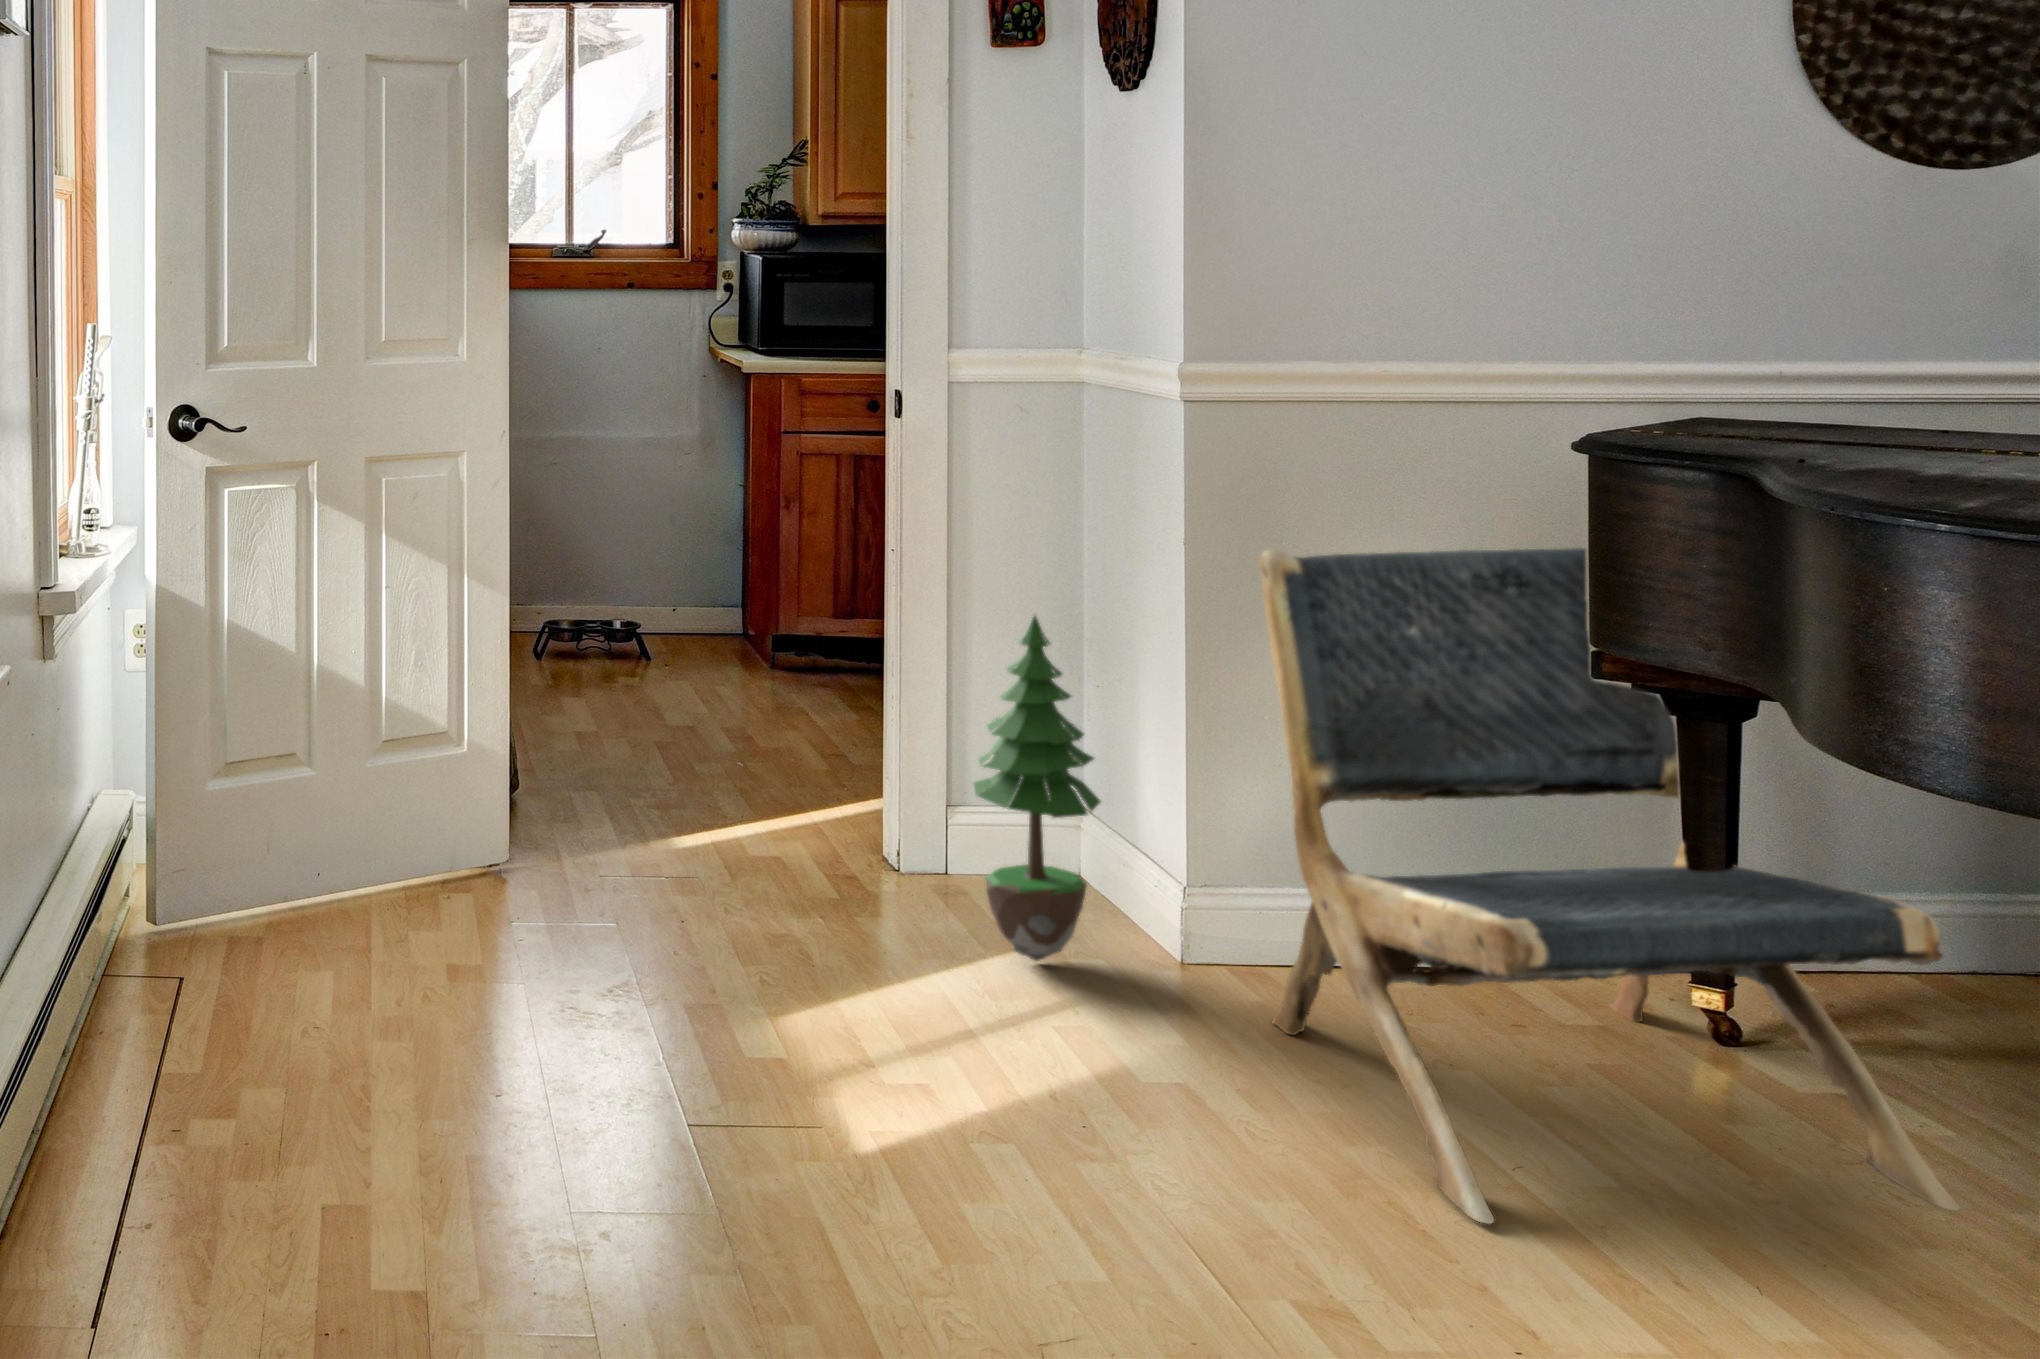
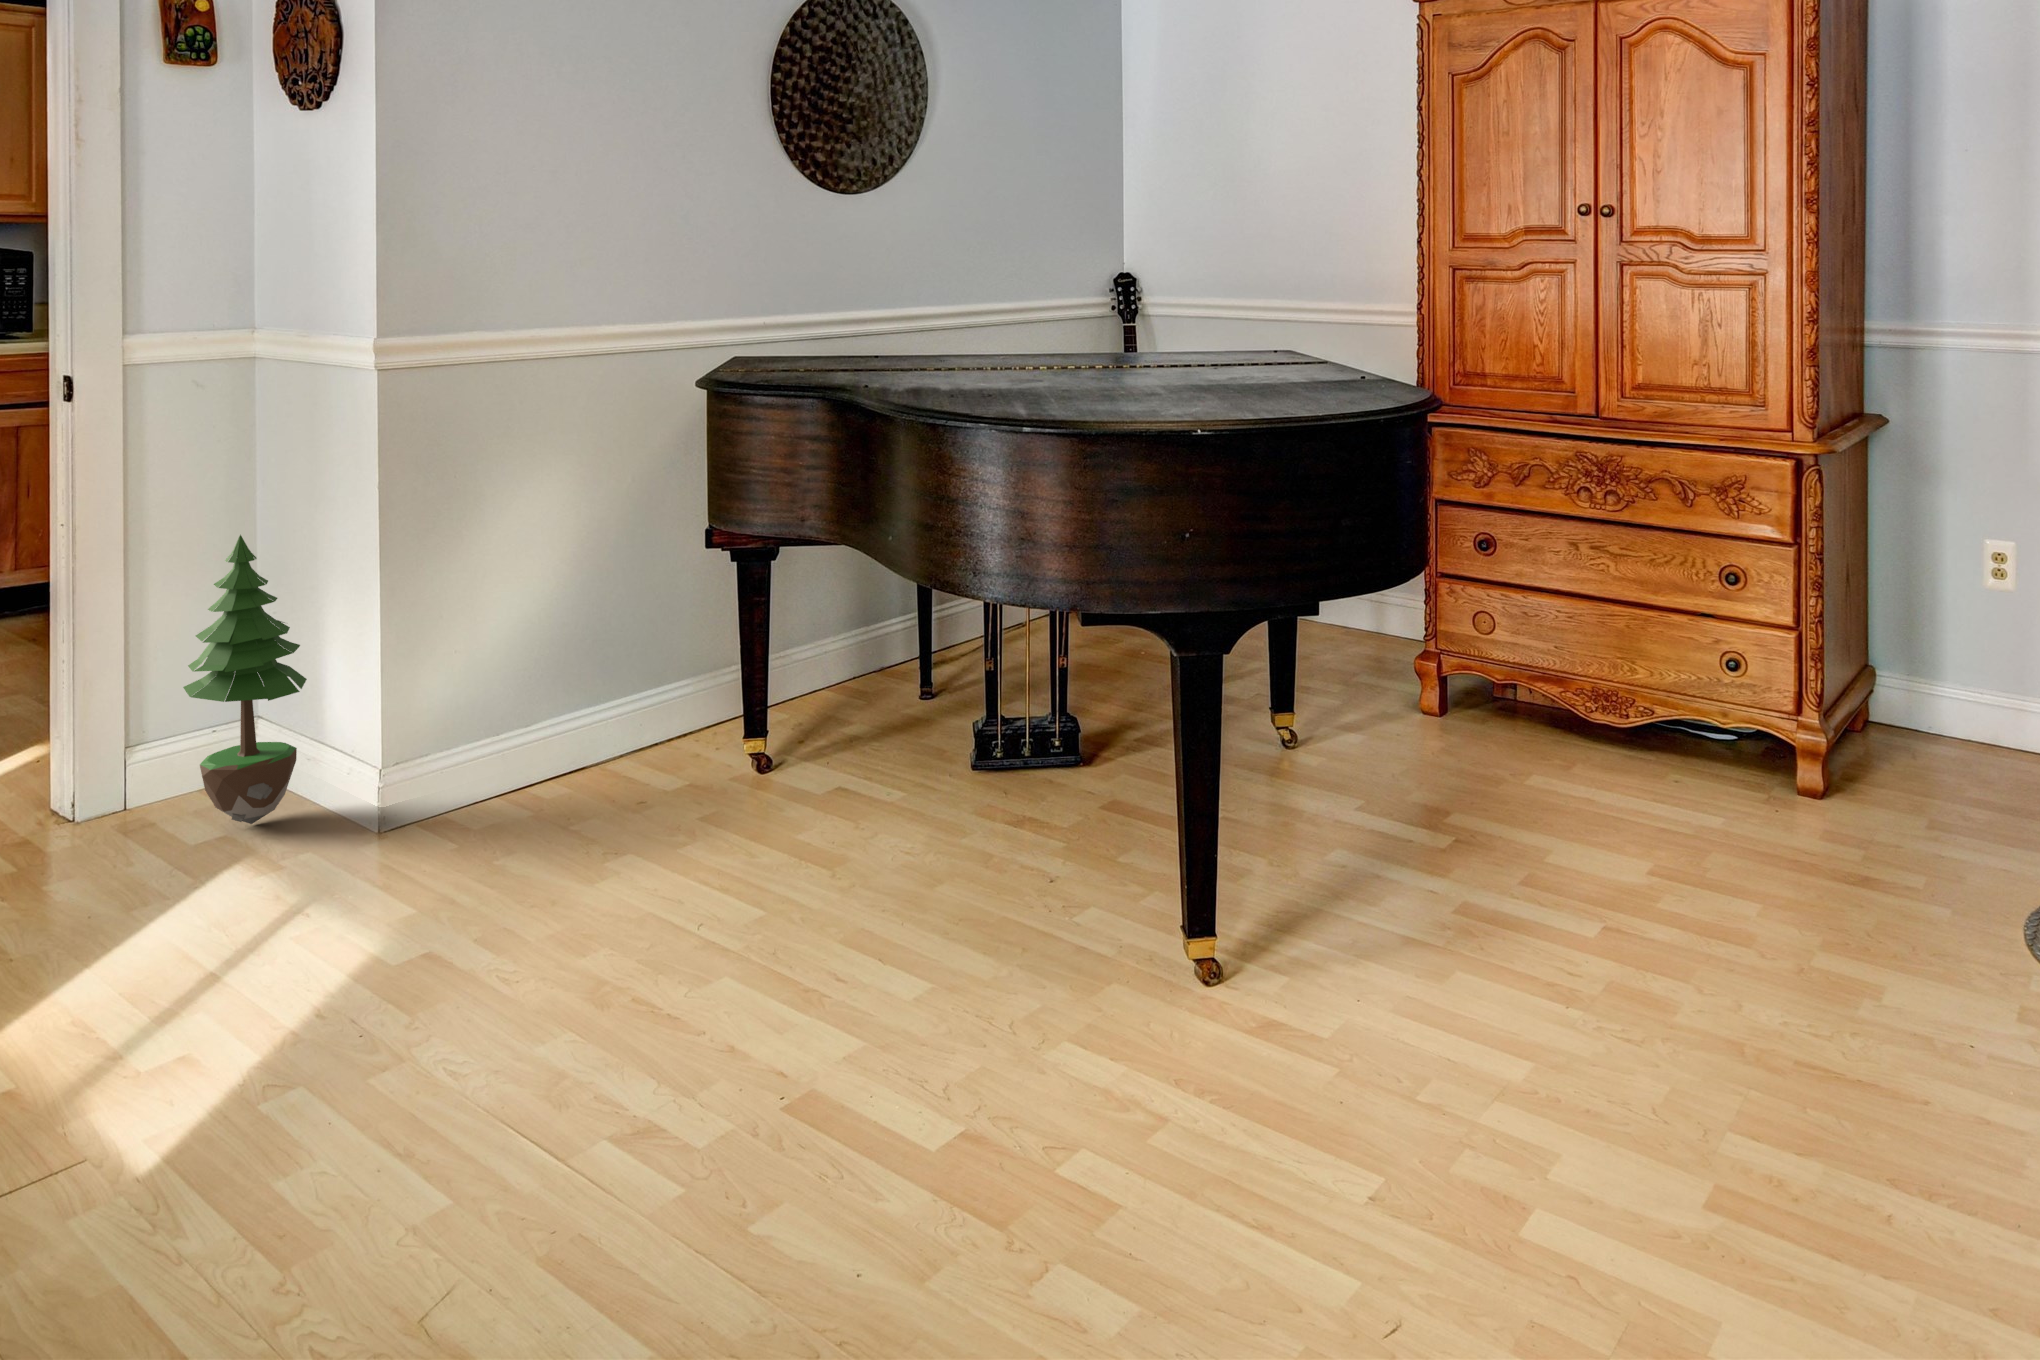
lounge chair: present [1259,548,1960,1223] -> none [446,430,916,903]

